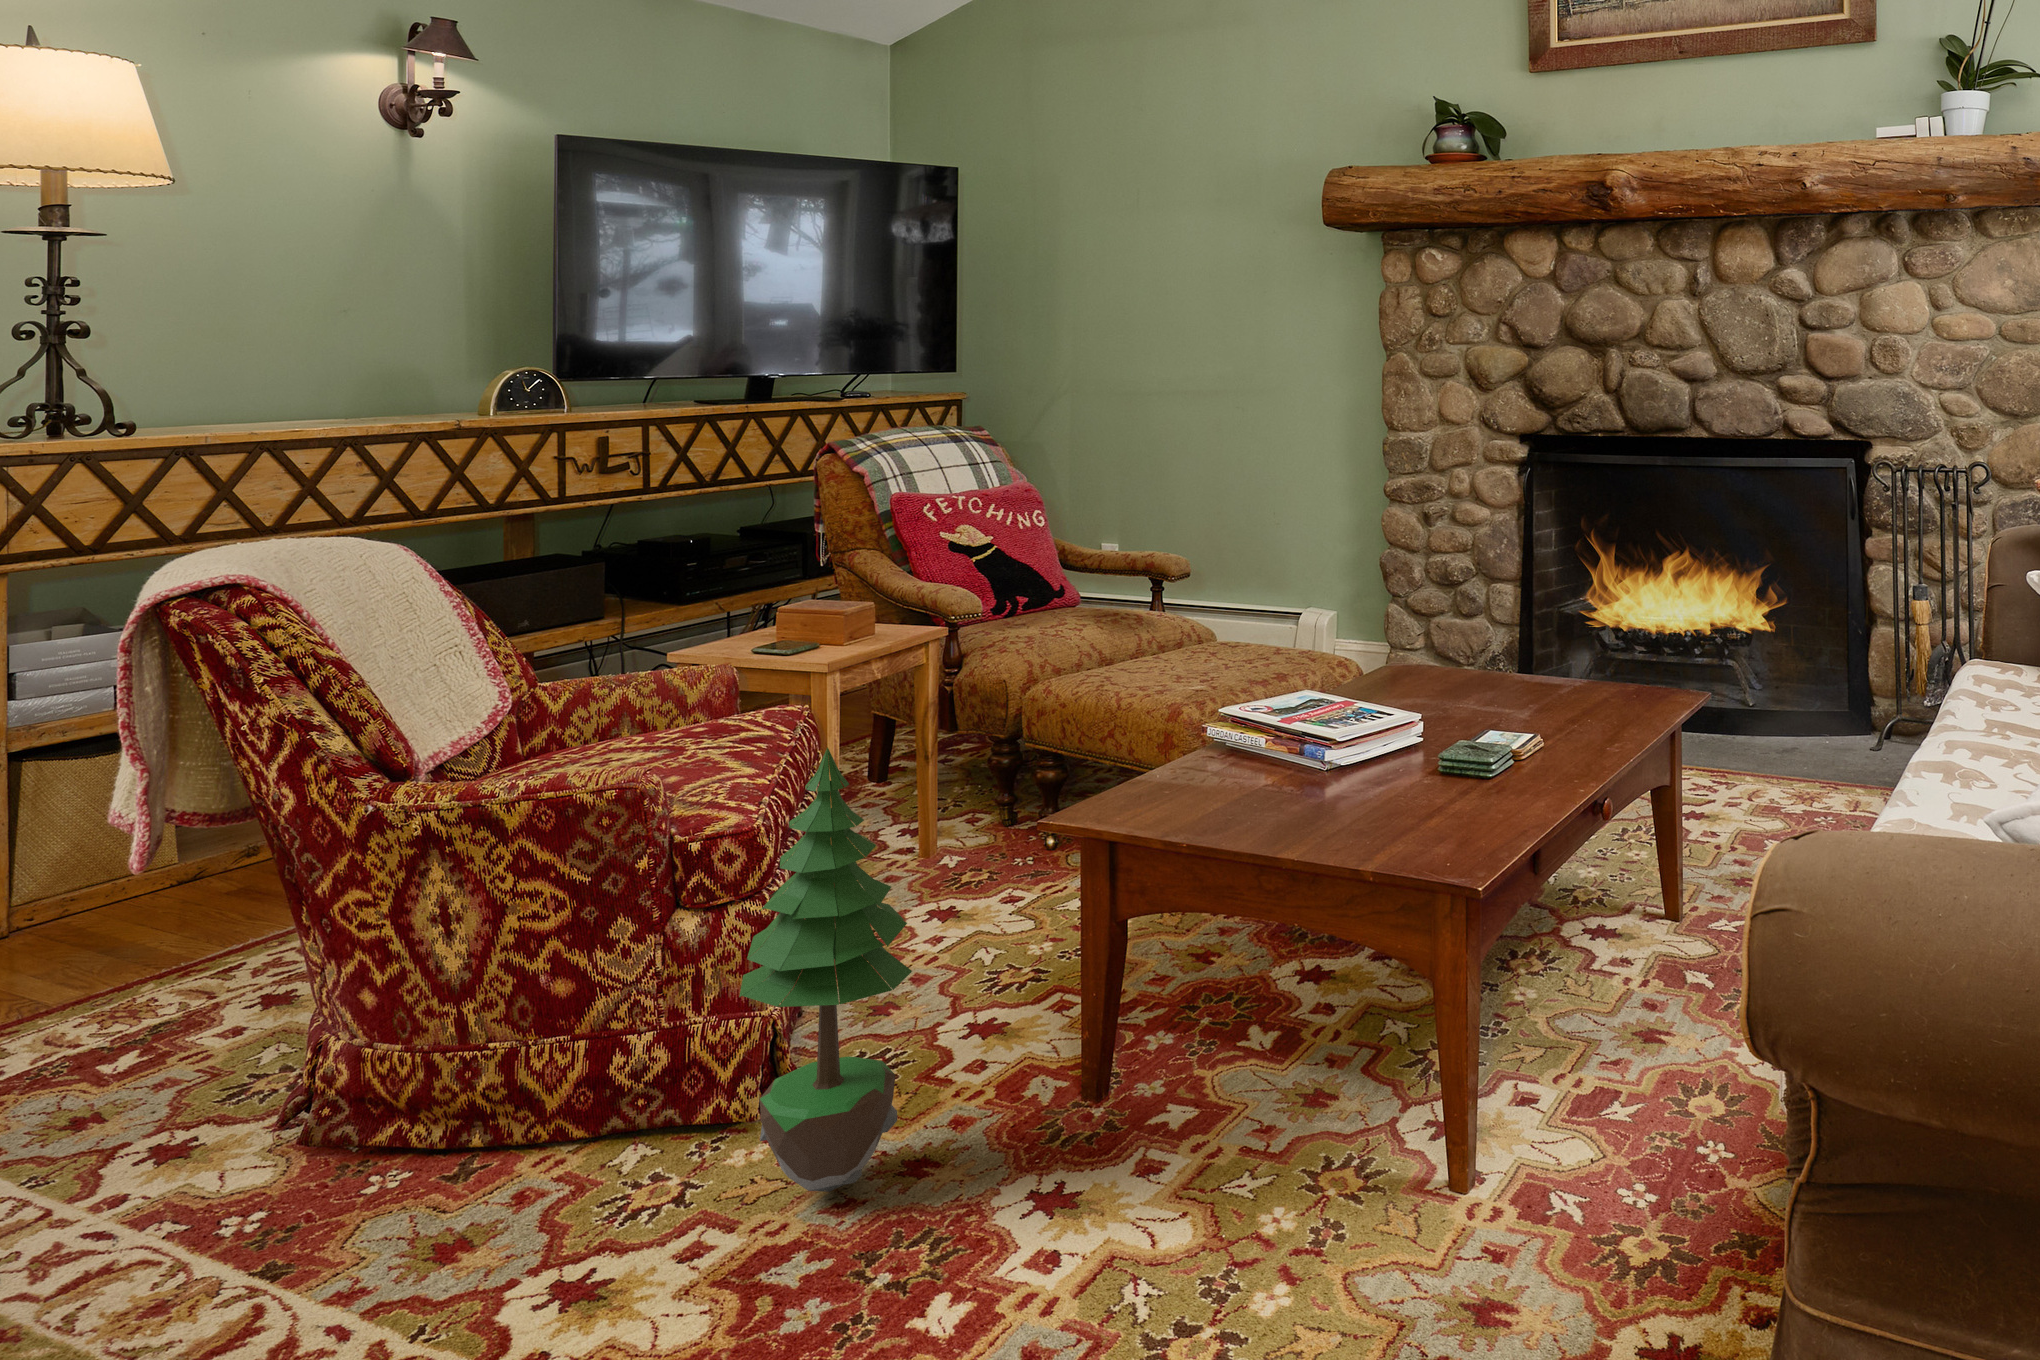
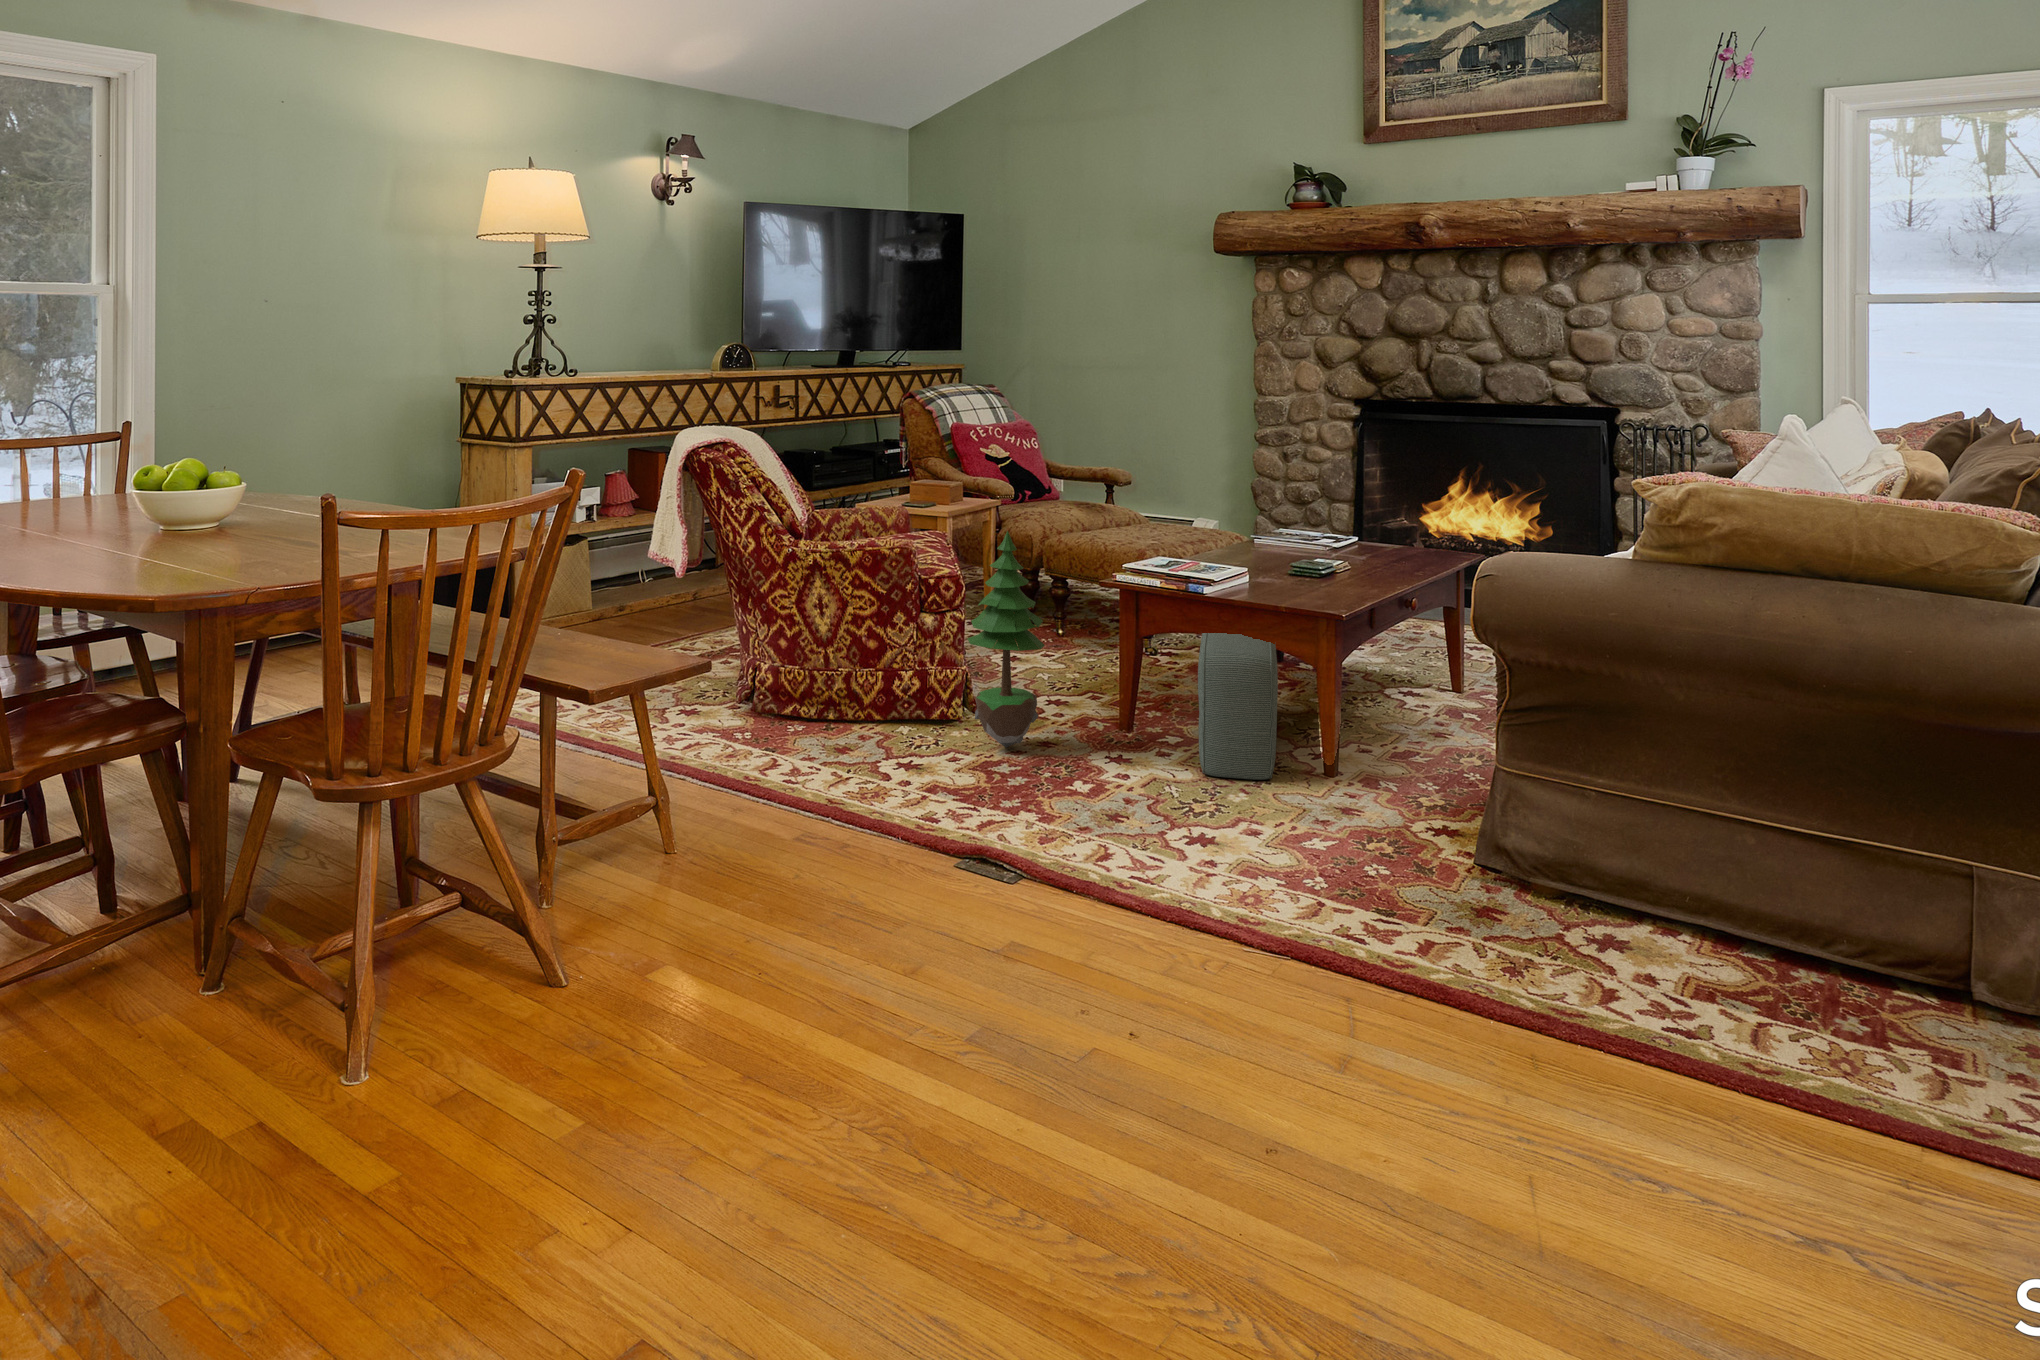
pouf: none [1210,826,1372,1228] -> present [1198,633,1278,780]

